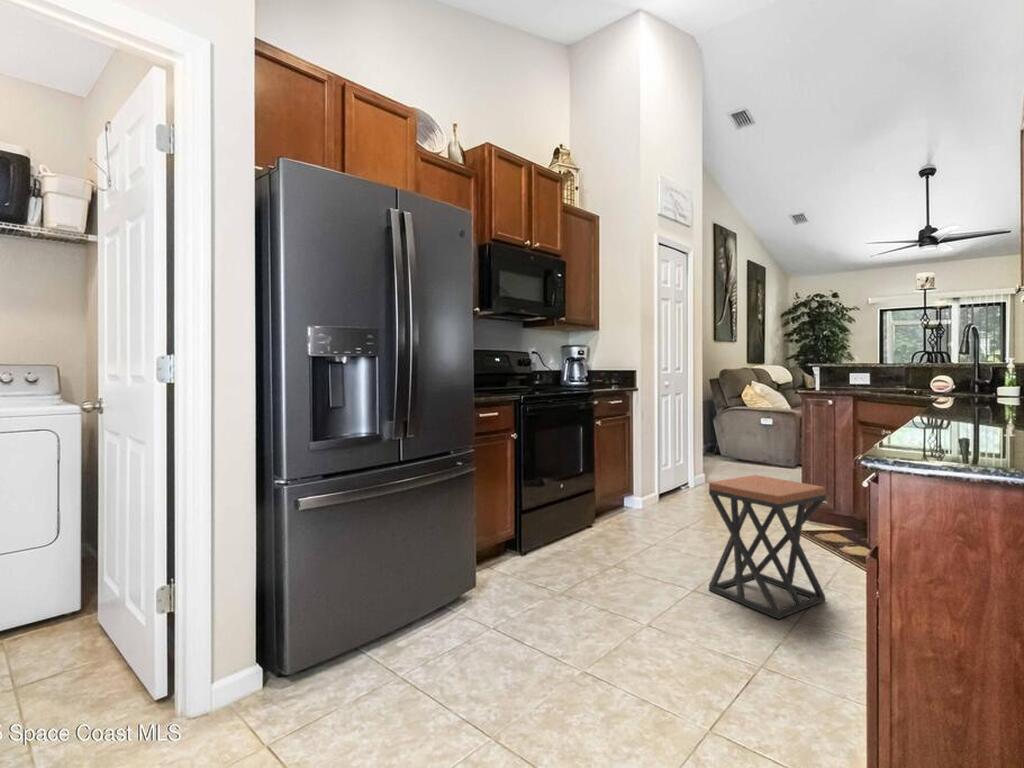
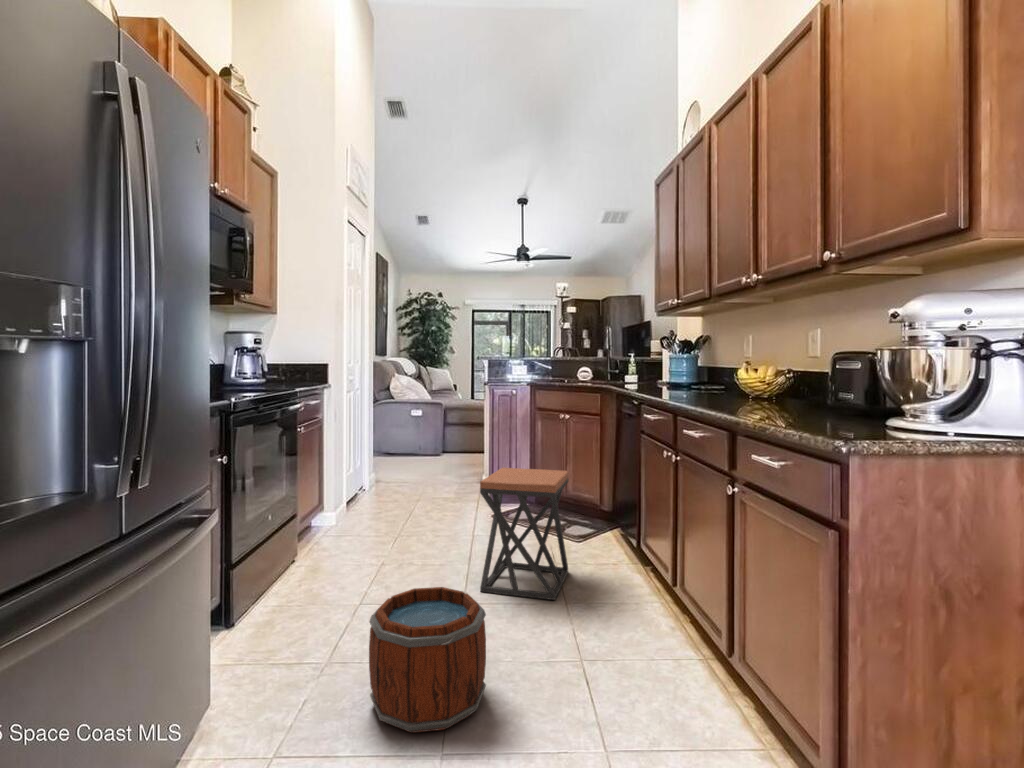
bucket: none [539,555,634,669] -> present [369,587,486,733]

